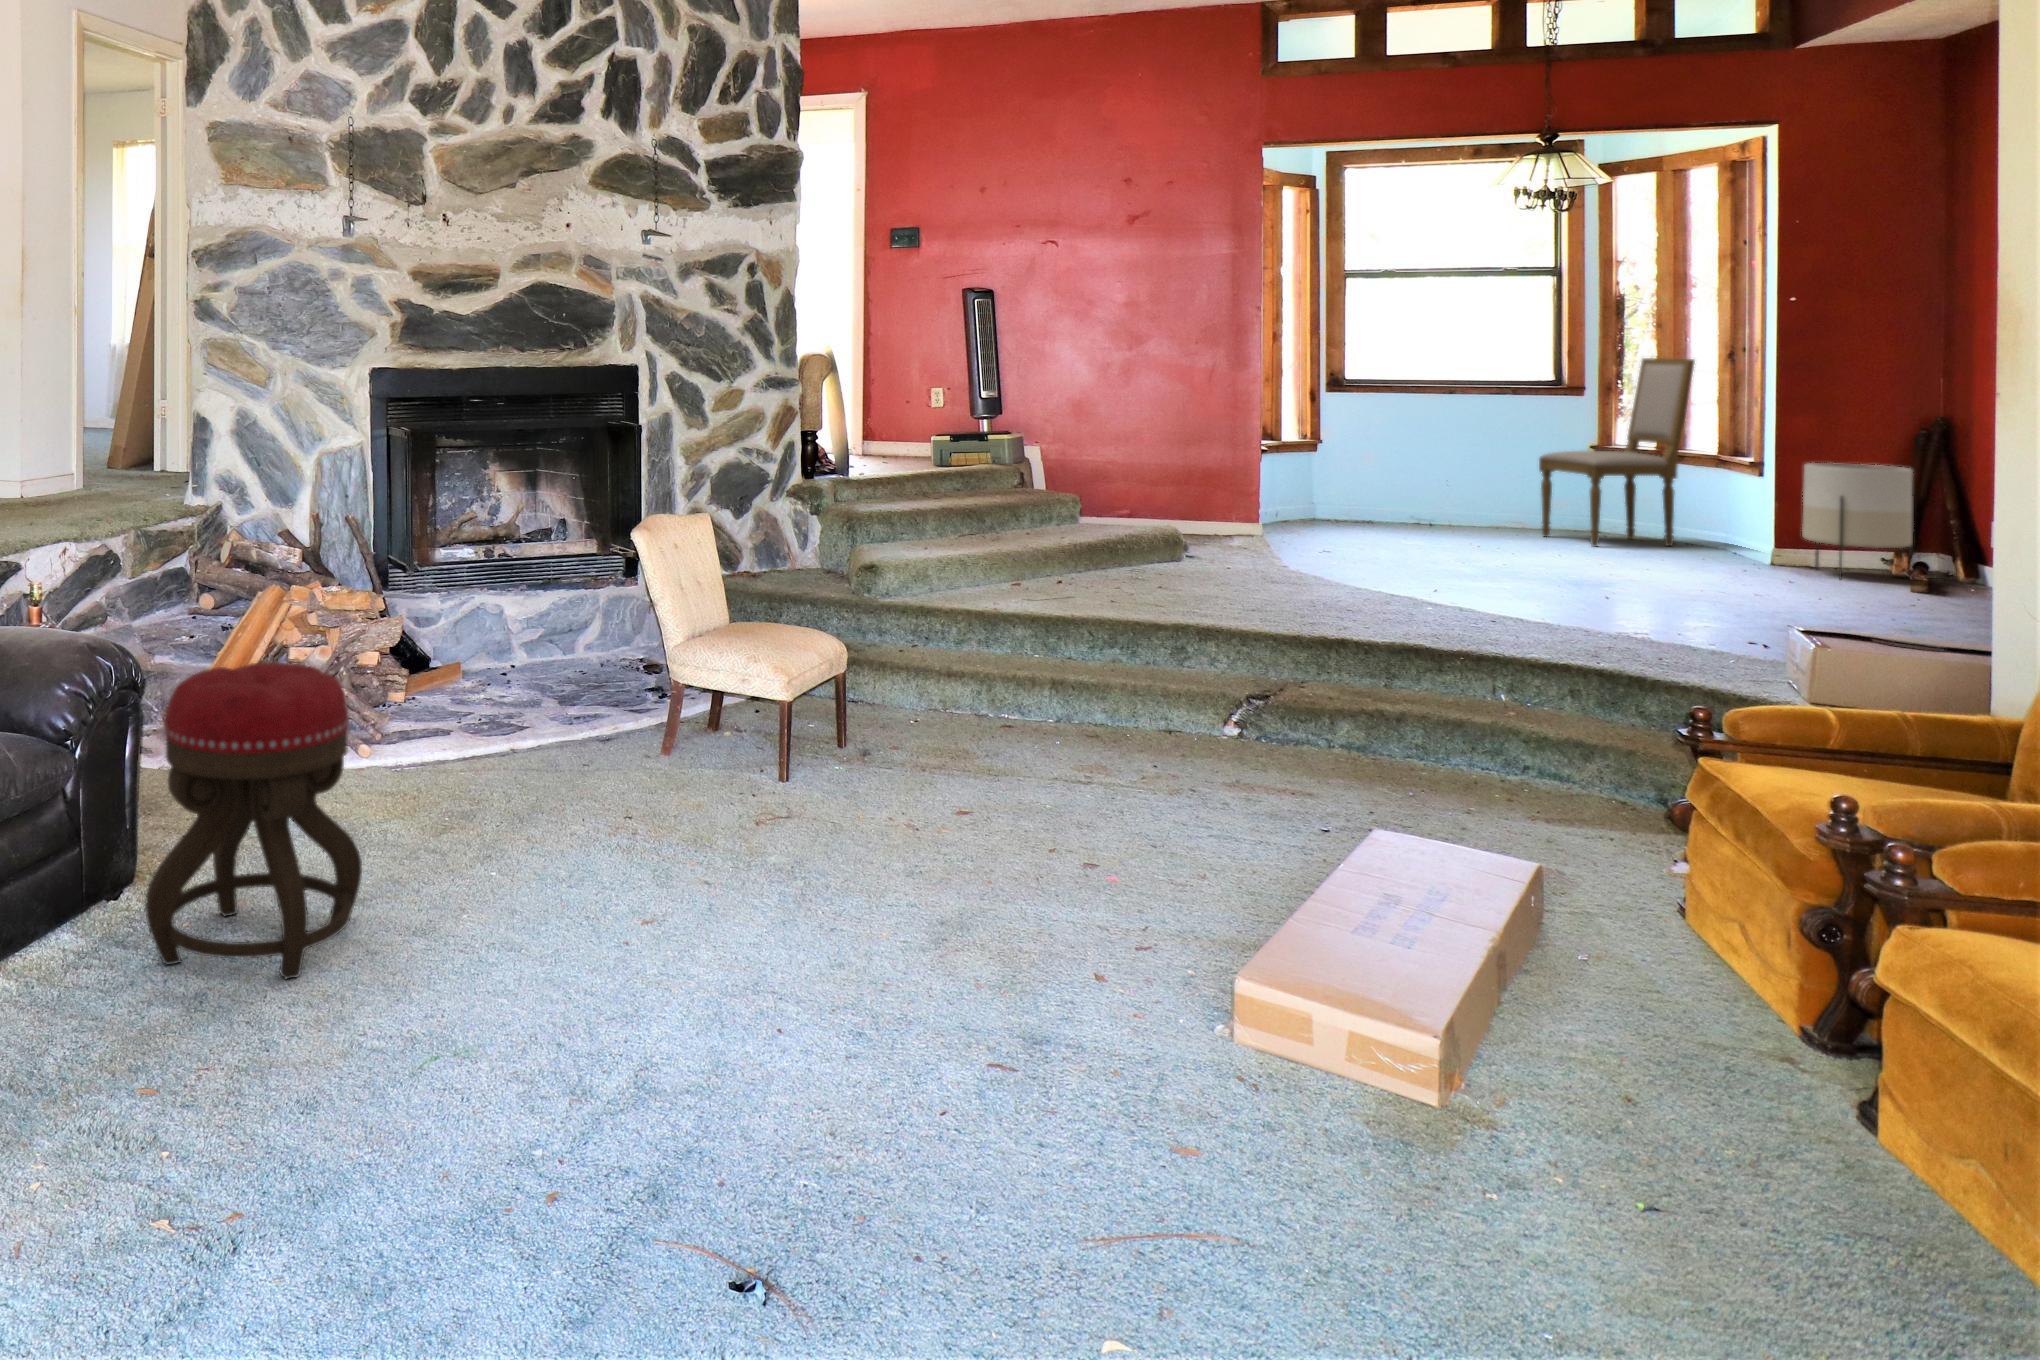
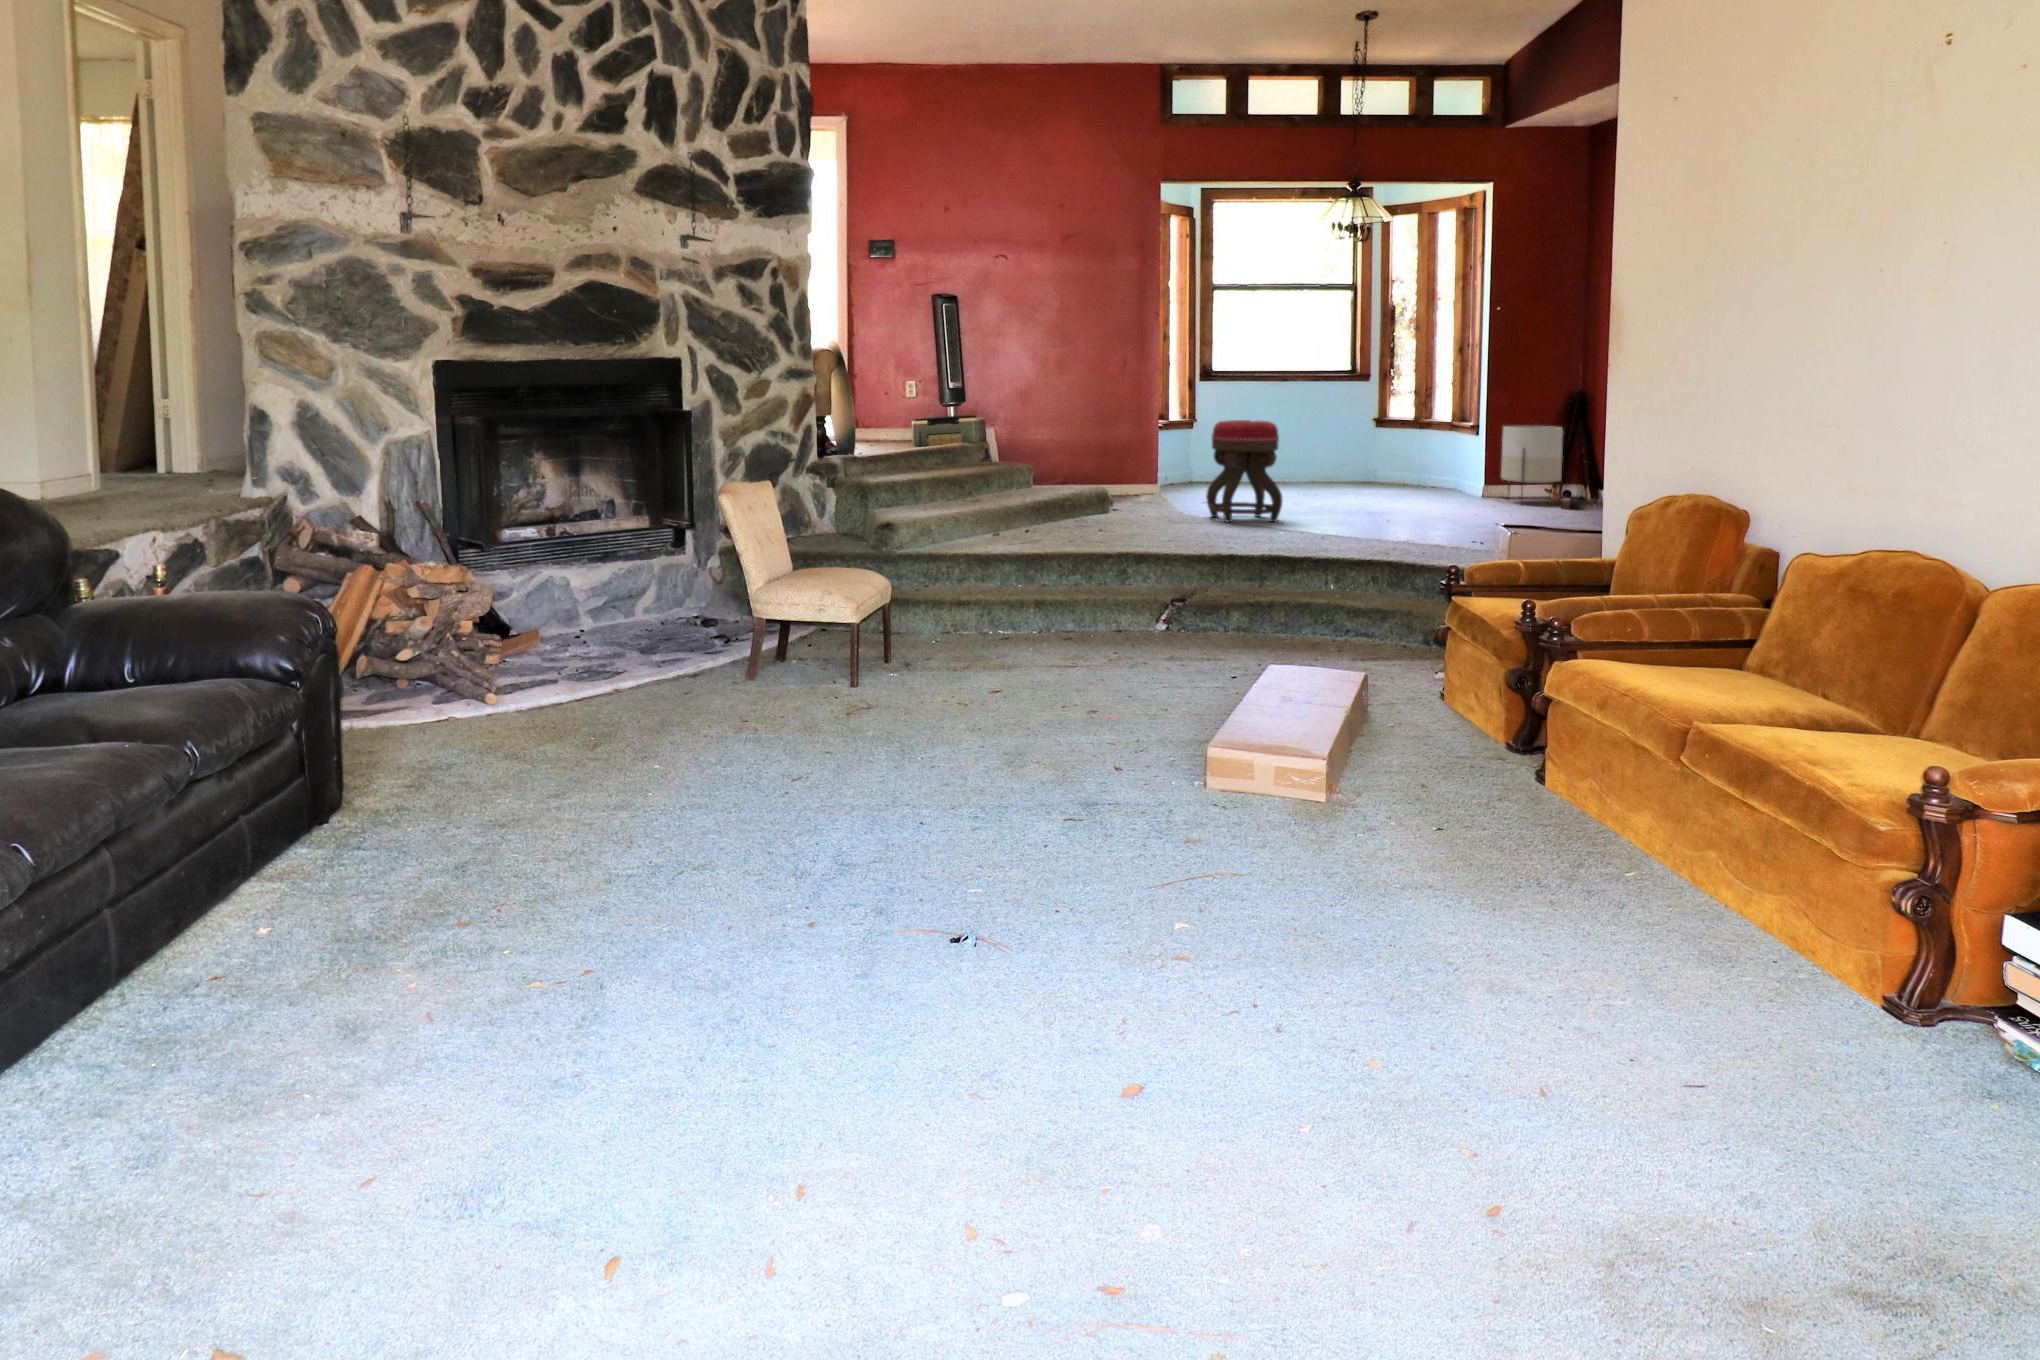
dining chair: present [1539,358,1695,547] -> none [1342,353,1440,493]
ottoman: present [145,663,362,979] -> present [1206,420,1282,522]

